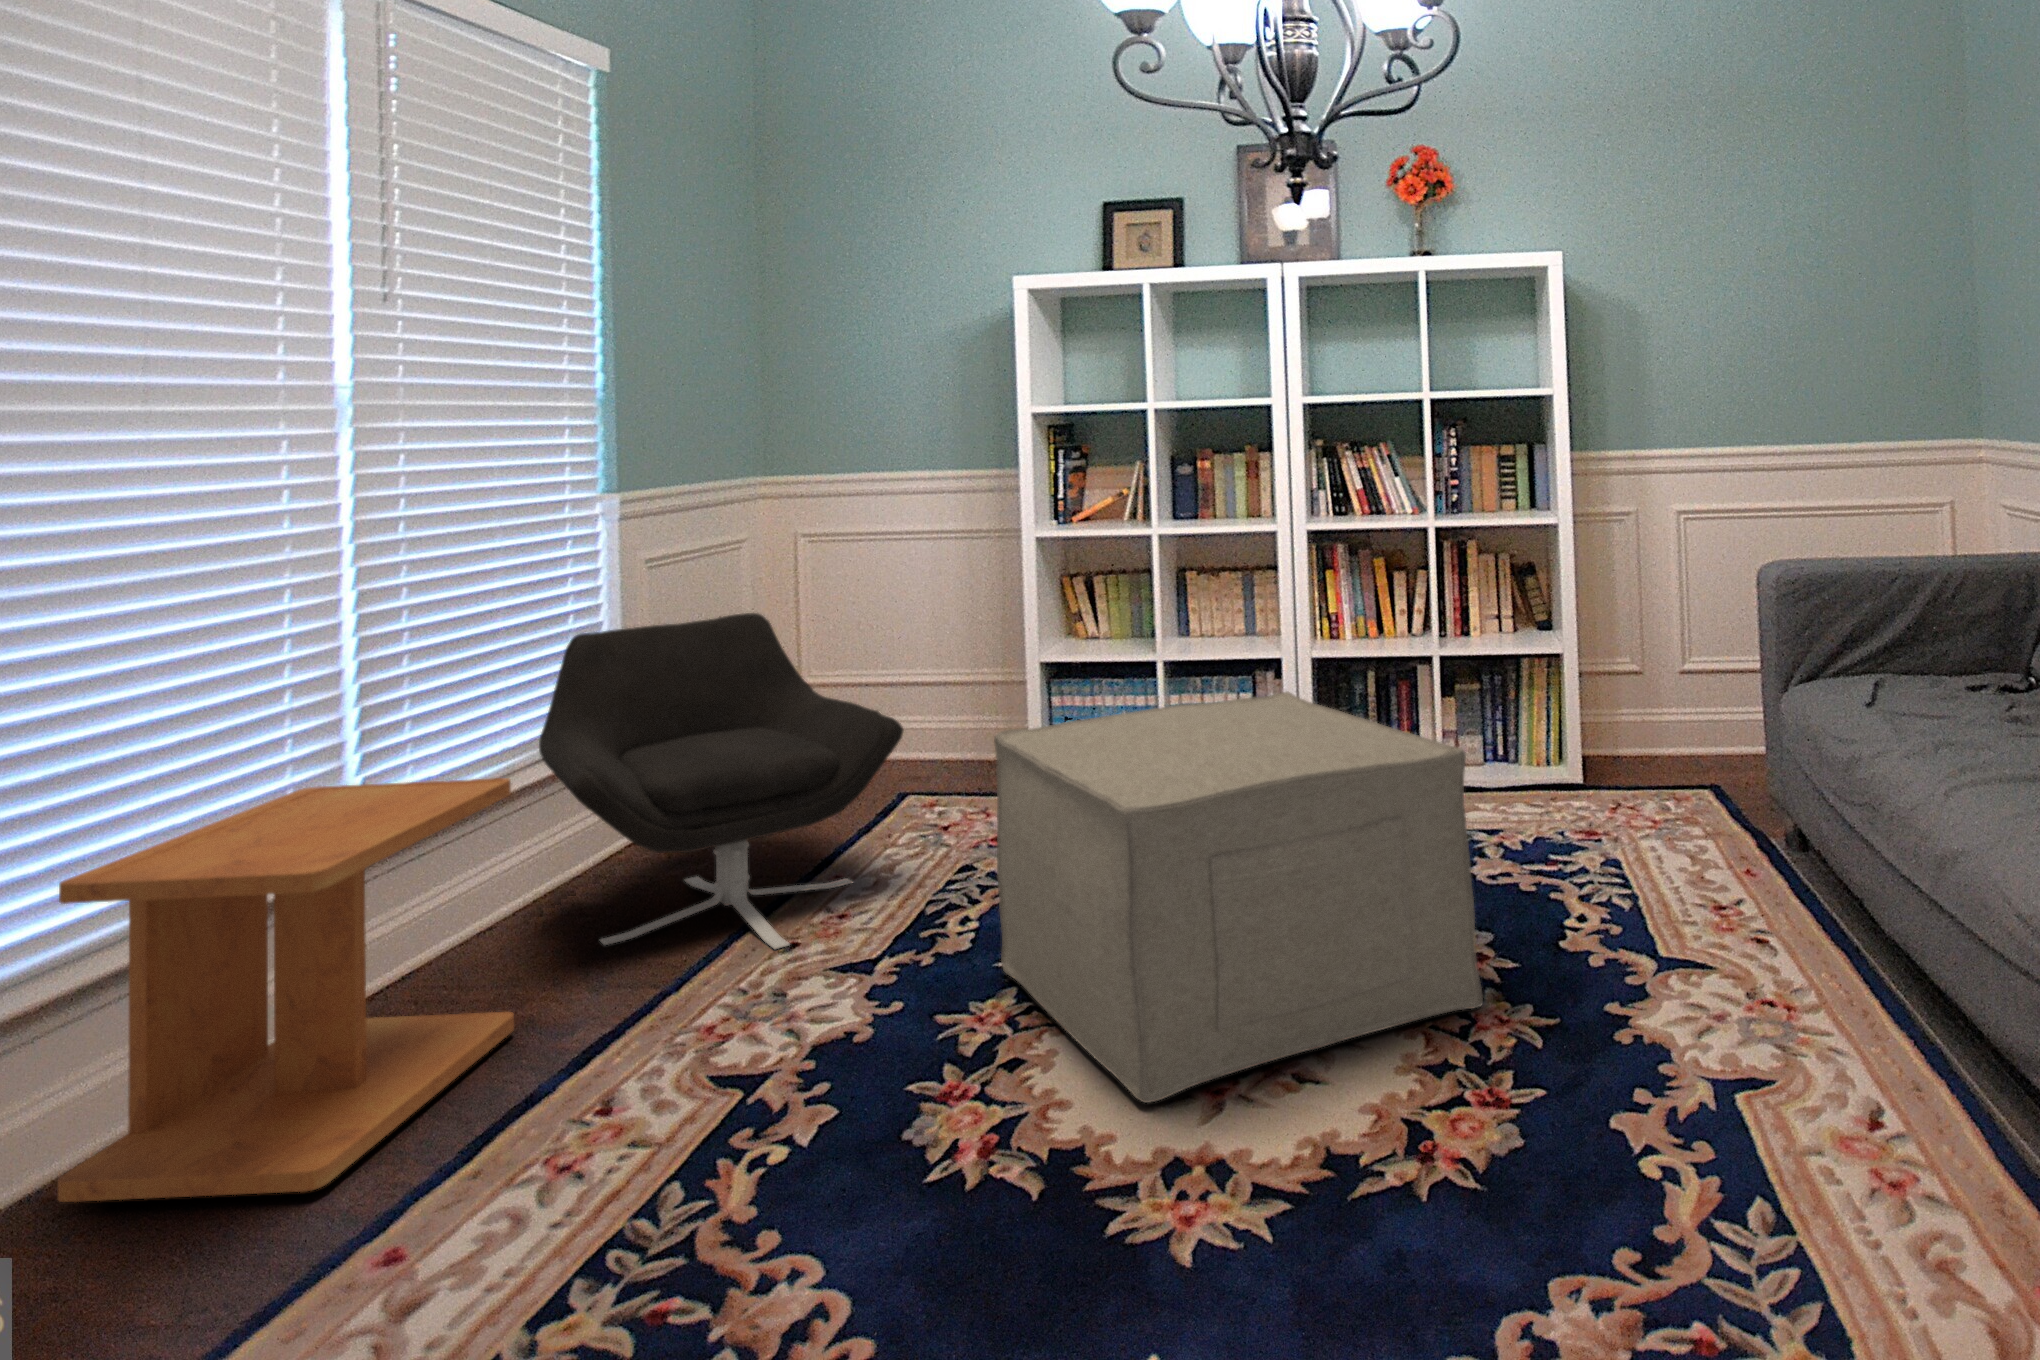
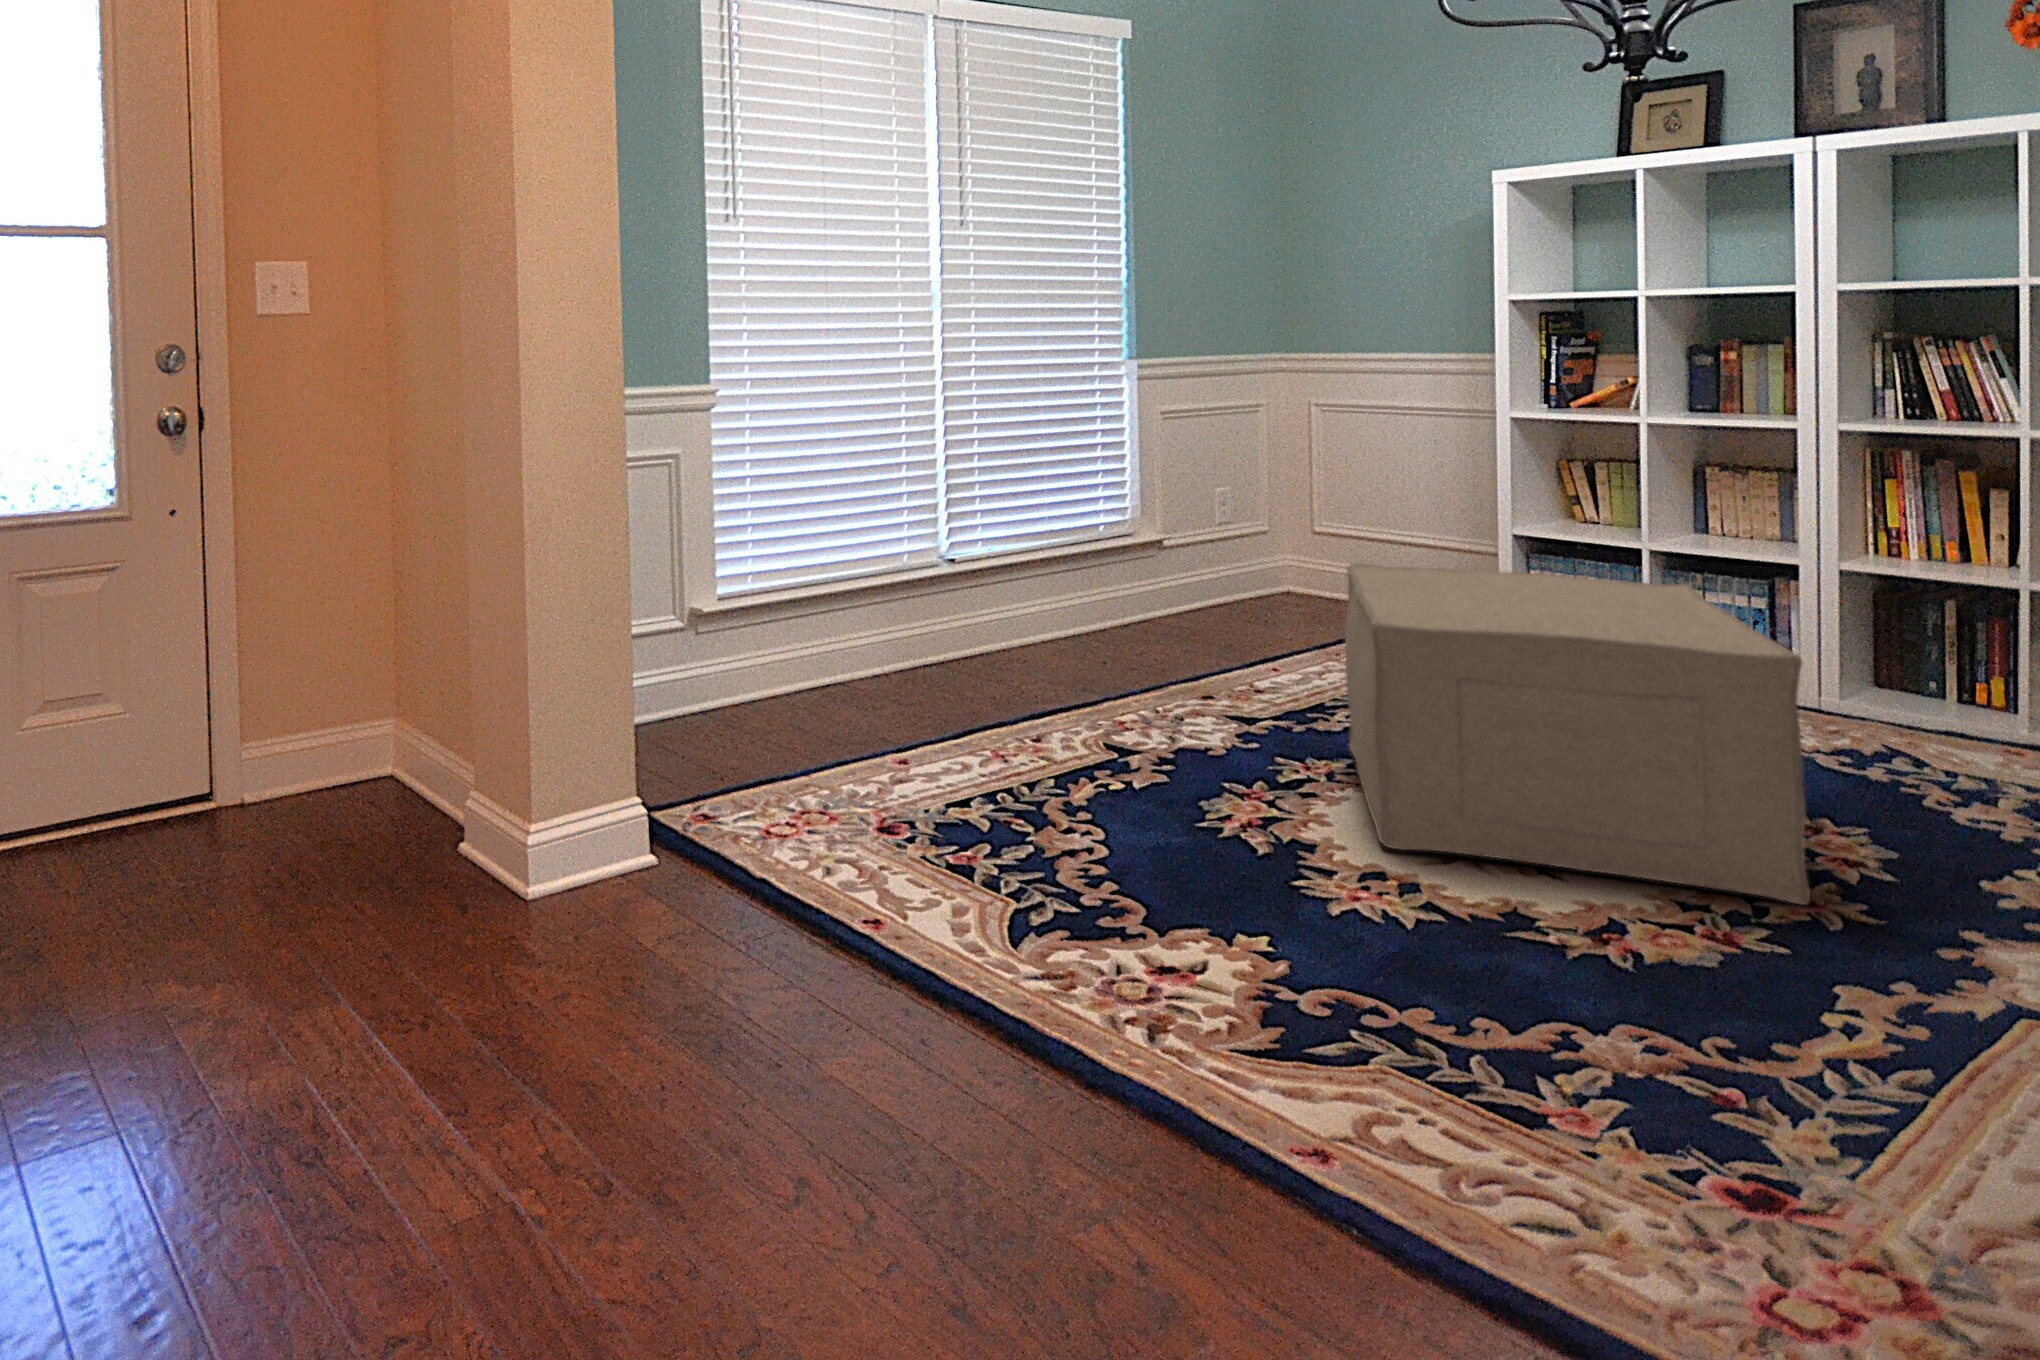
lounge chair: present [539,613,904,949] -> none [1060,454,1322,693]
side table: present [58,778,514,1202] -> none [787,520,1013,722]

